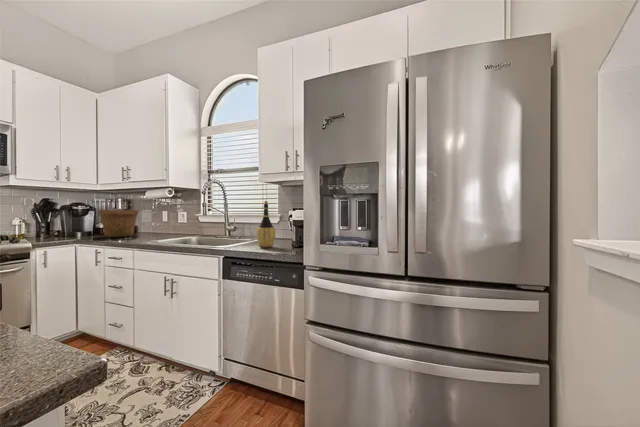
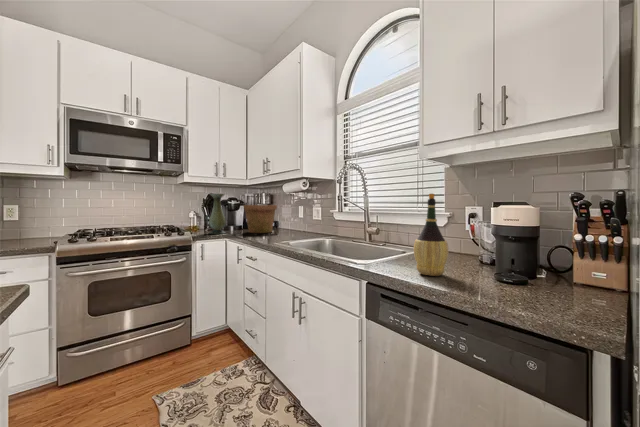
vase: none [51,198,75,240] -> present [209,194,226,234]

